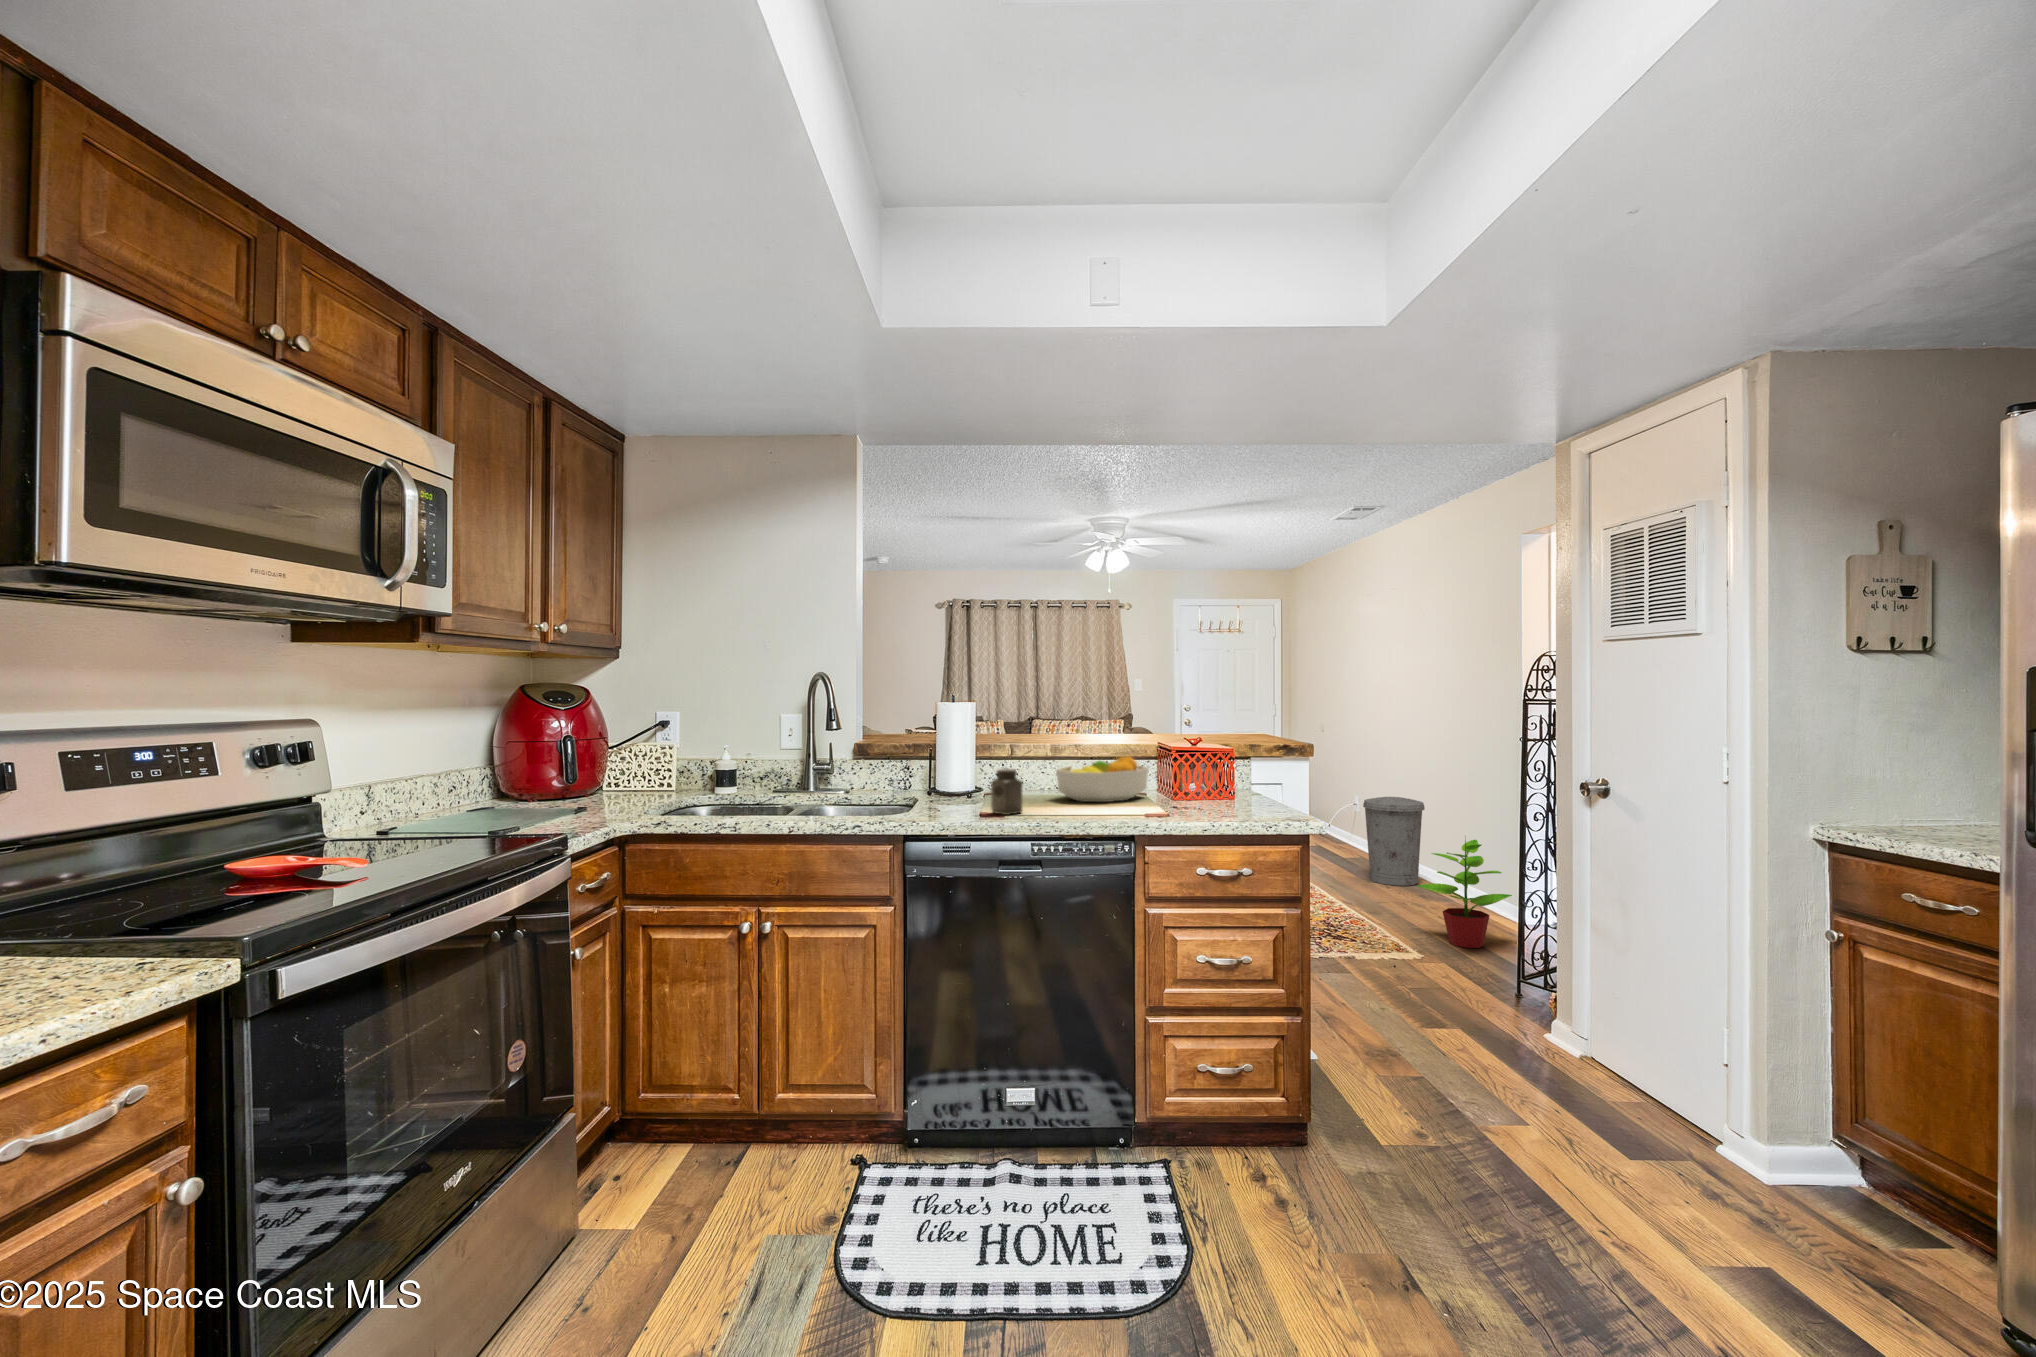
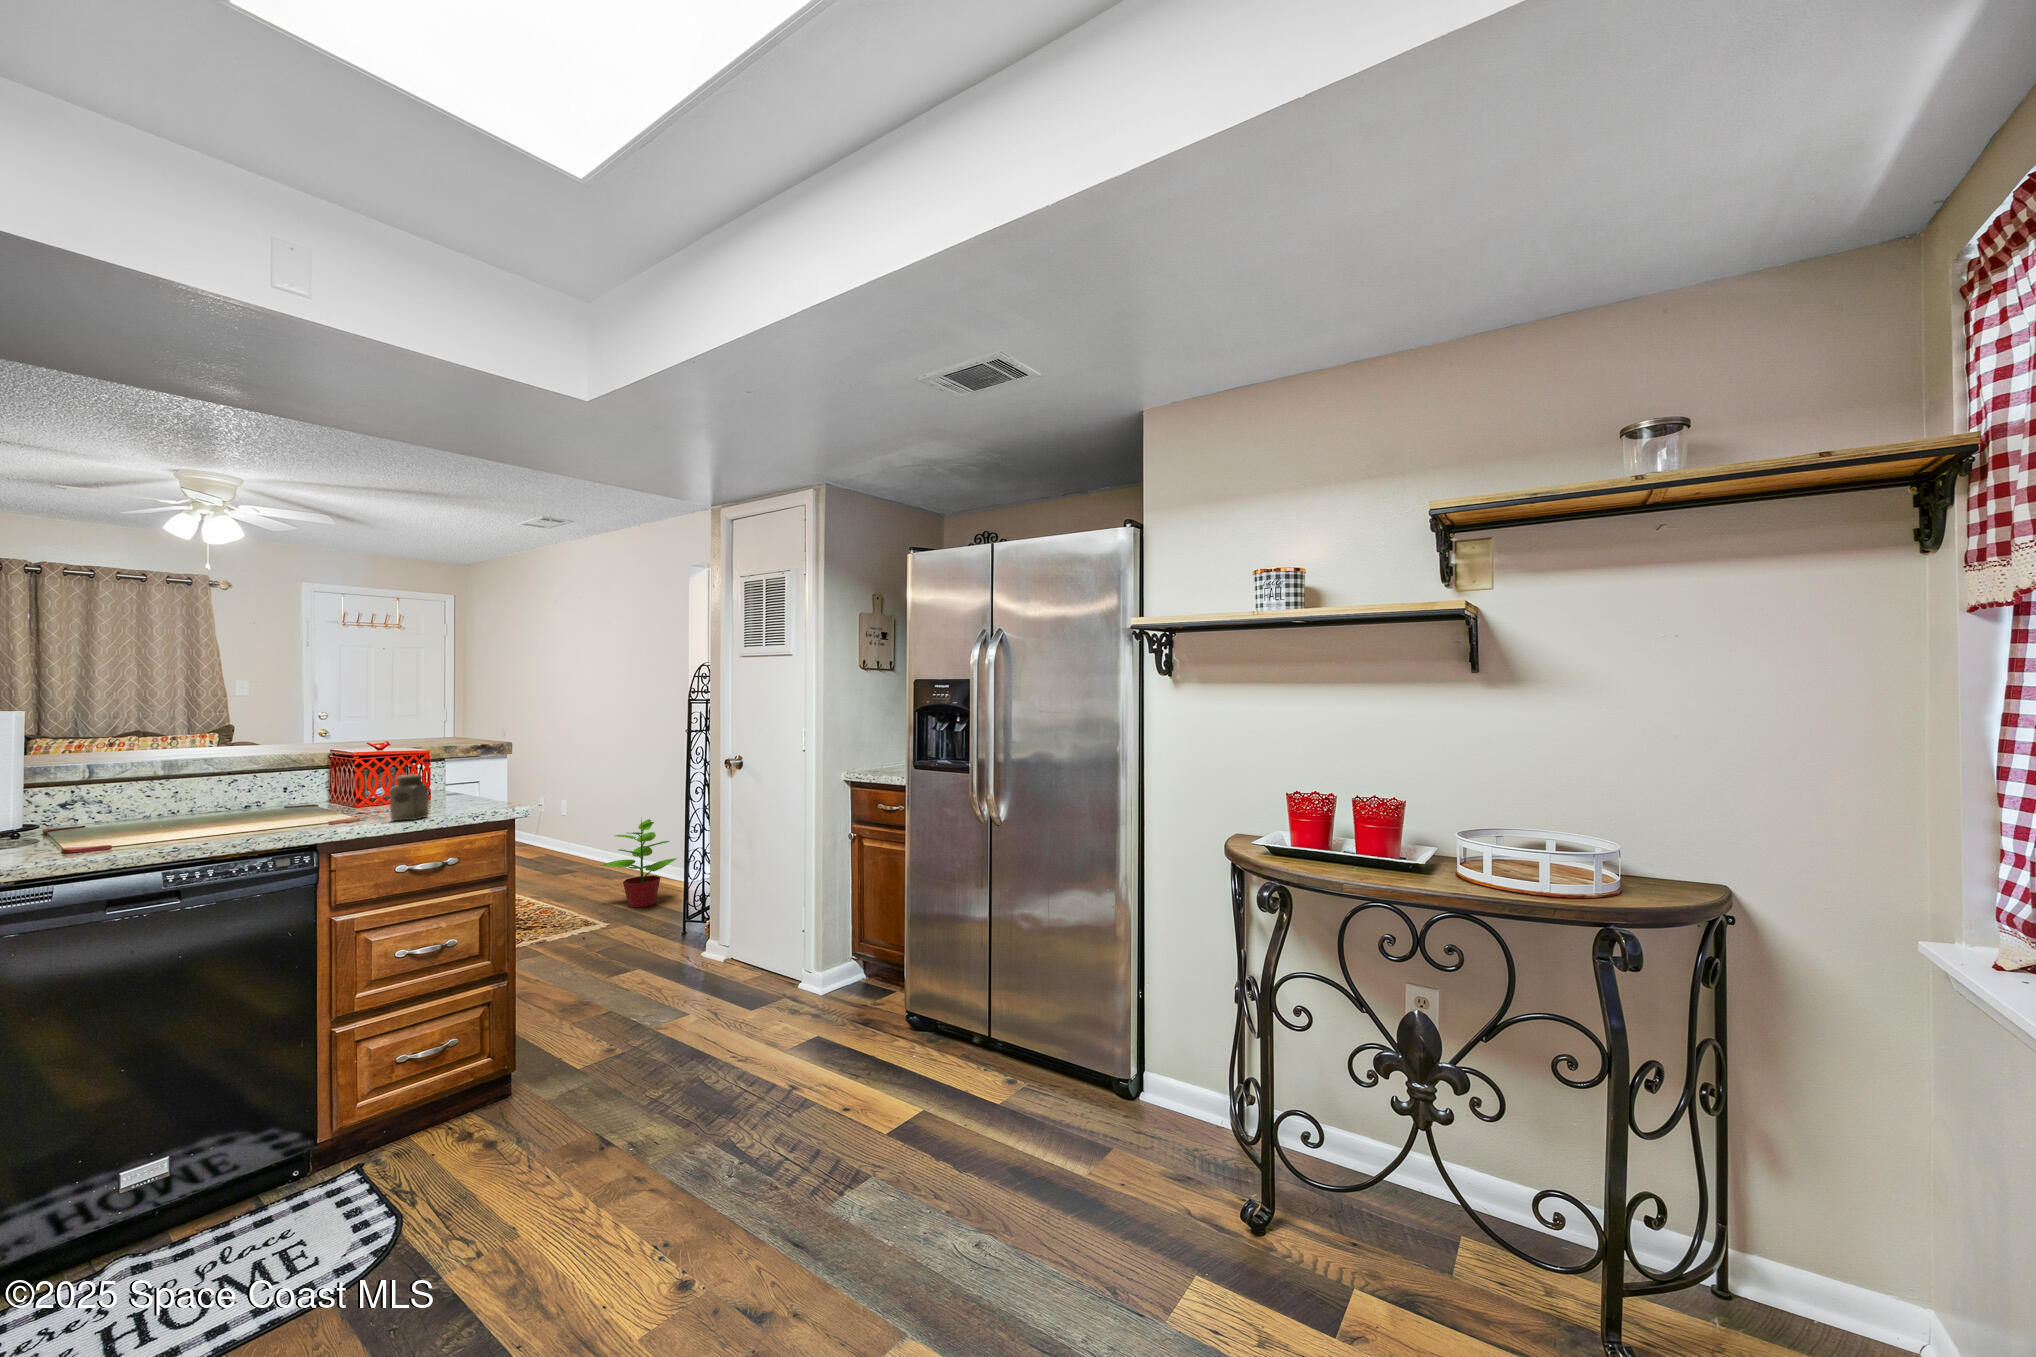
fruit bowl: present [1056,757,1149,802] -> none [184,769,321,826]
salt shaker: present [991,769,1023,815] -> present [390,774,429,821]
trash can: present [1363,797,1425,886] -> none [549,795,606,873]

